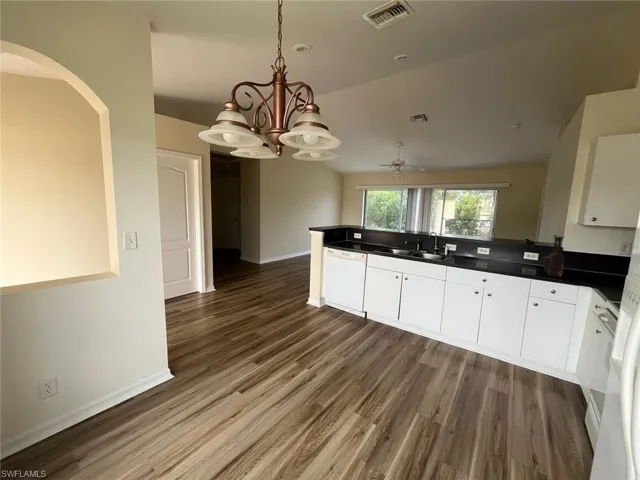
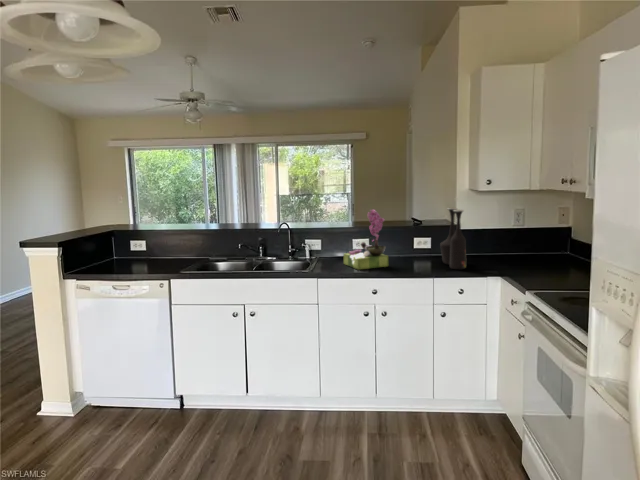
flower arrangement: none [469,229,500,266] -> present [344,210,388,269]

